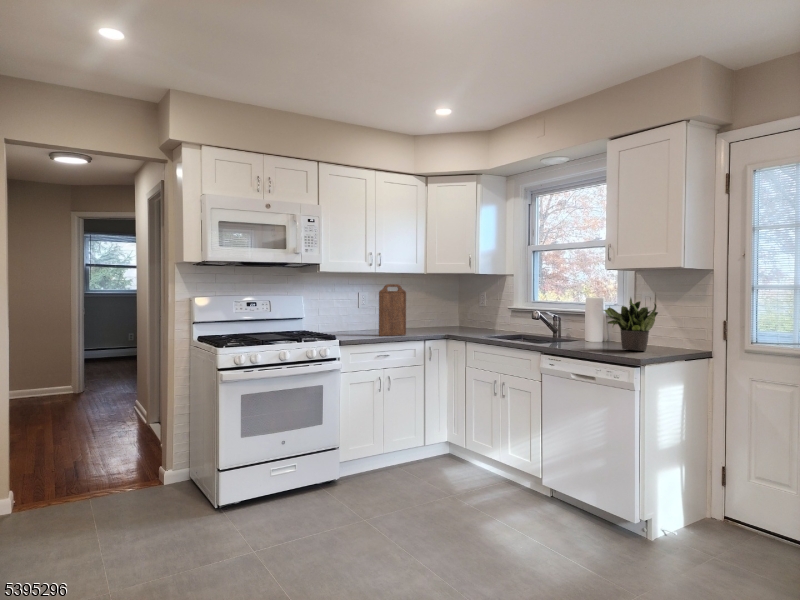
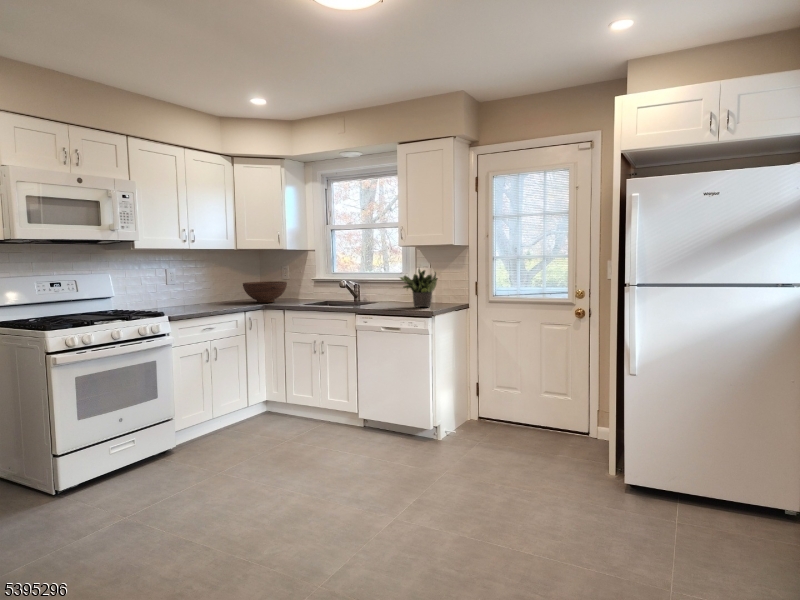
cutting board: present [379,284,406,336] -> none [201,260,228,309]
fruit bowl: none [428,310,476,333] -> present [243,281,287,303]

